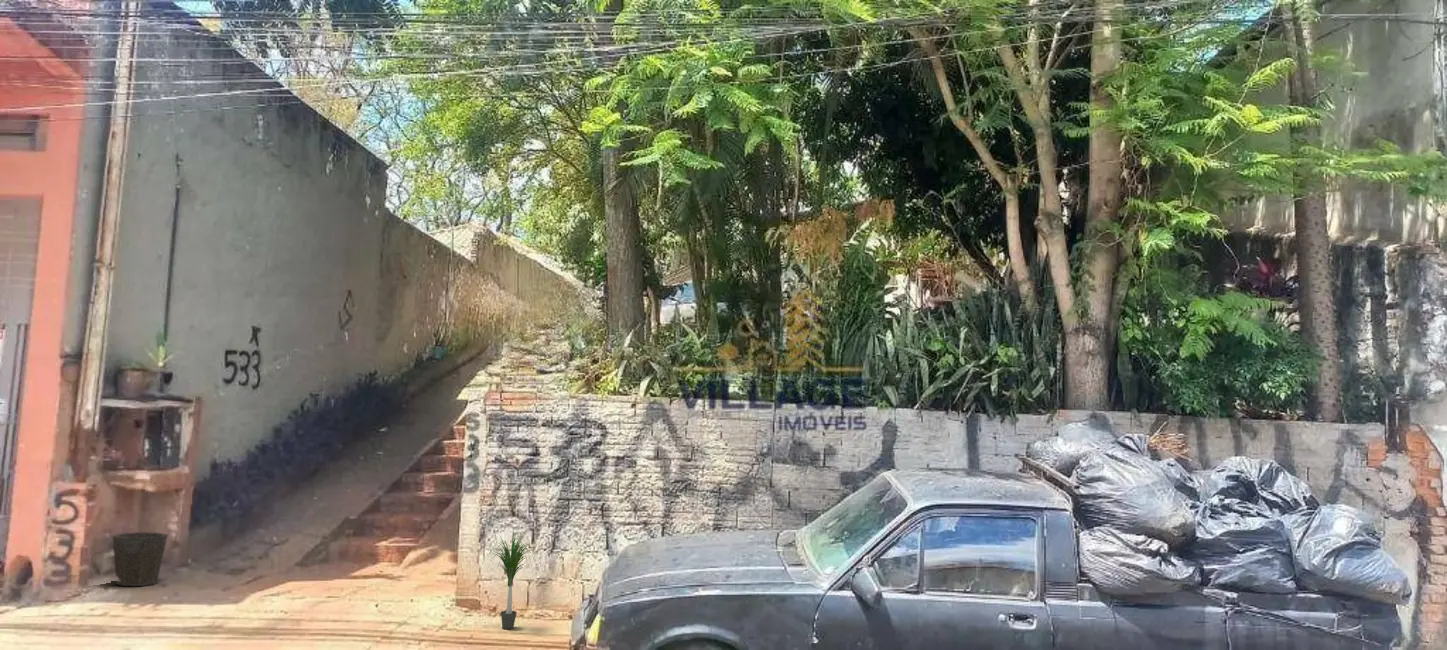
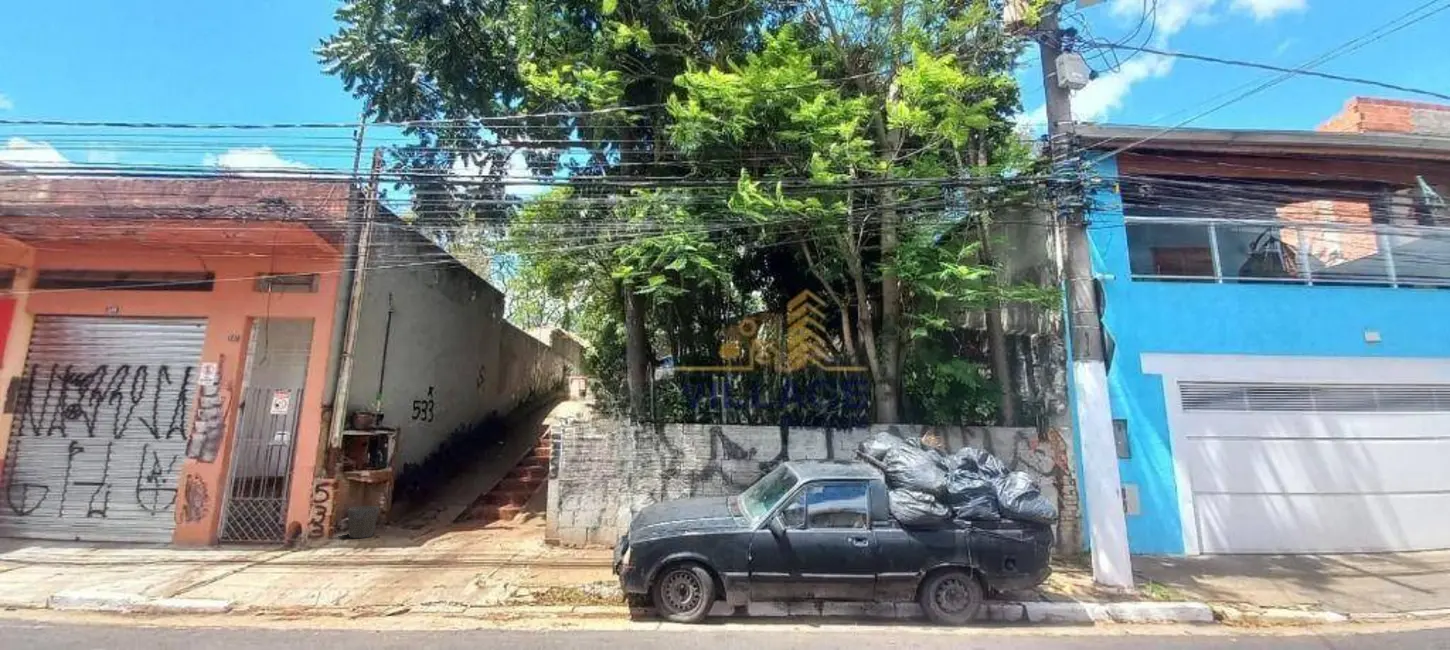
potted plant: present [489,535,531,629] -> none [562,496,598,554]

